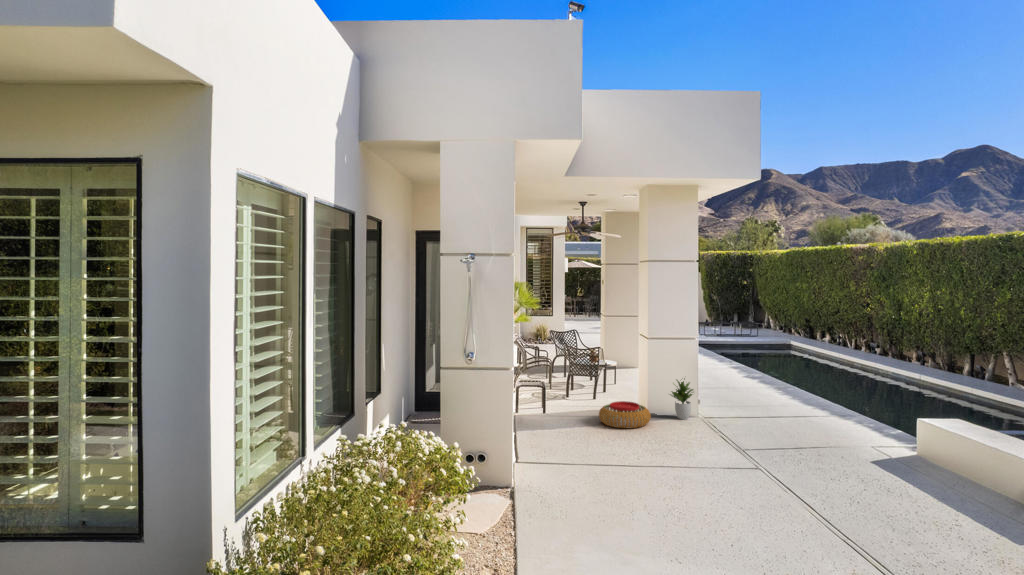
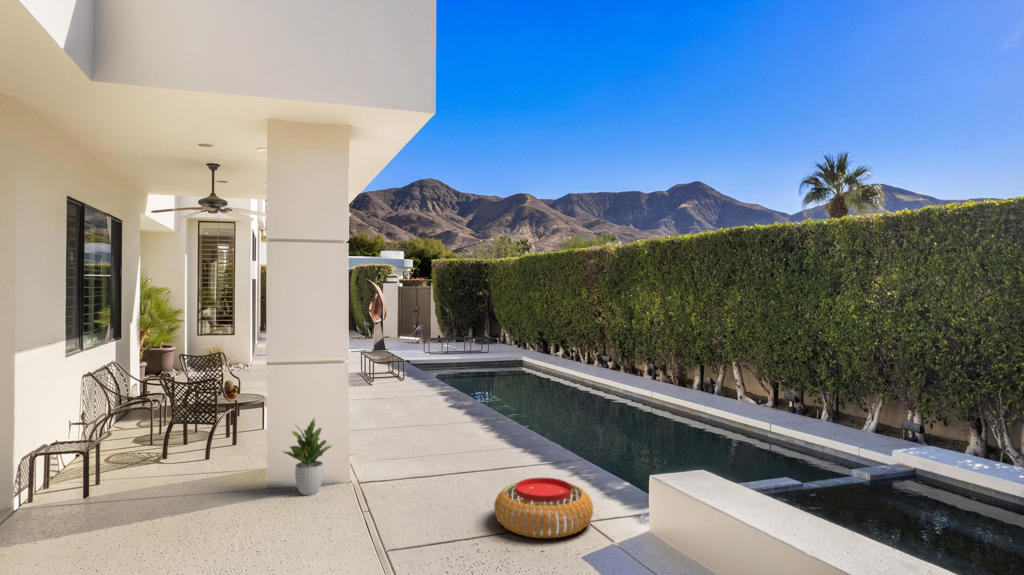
pouf: present [599,401,651,428] -> present [494,478,593,538]

